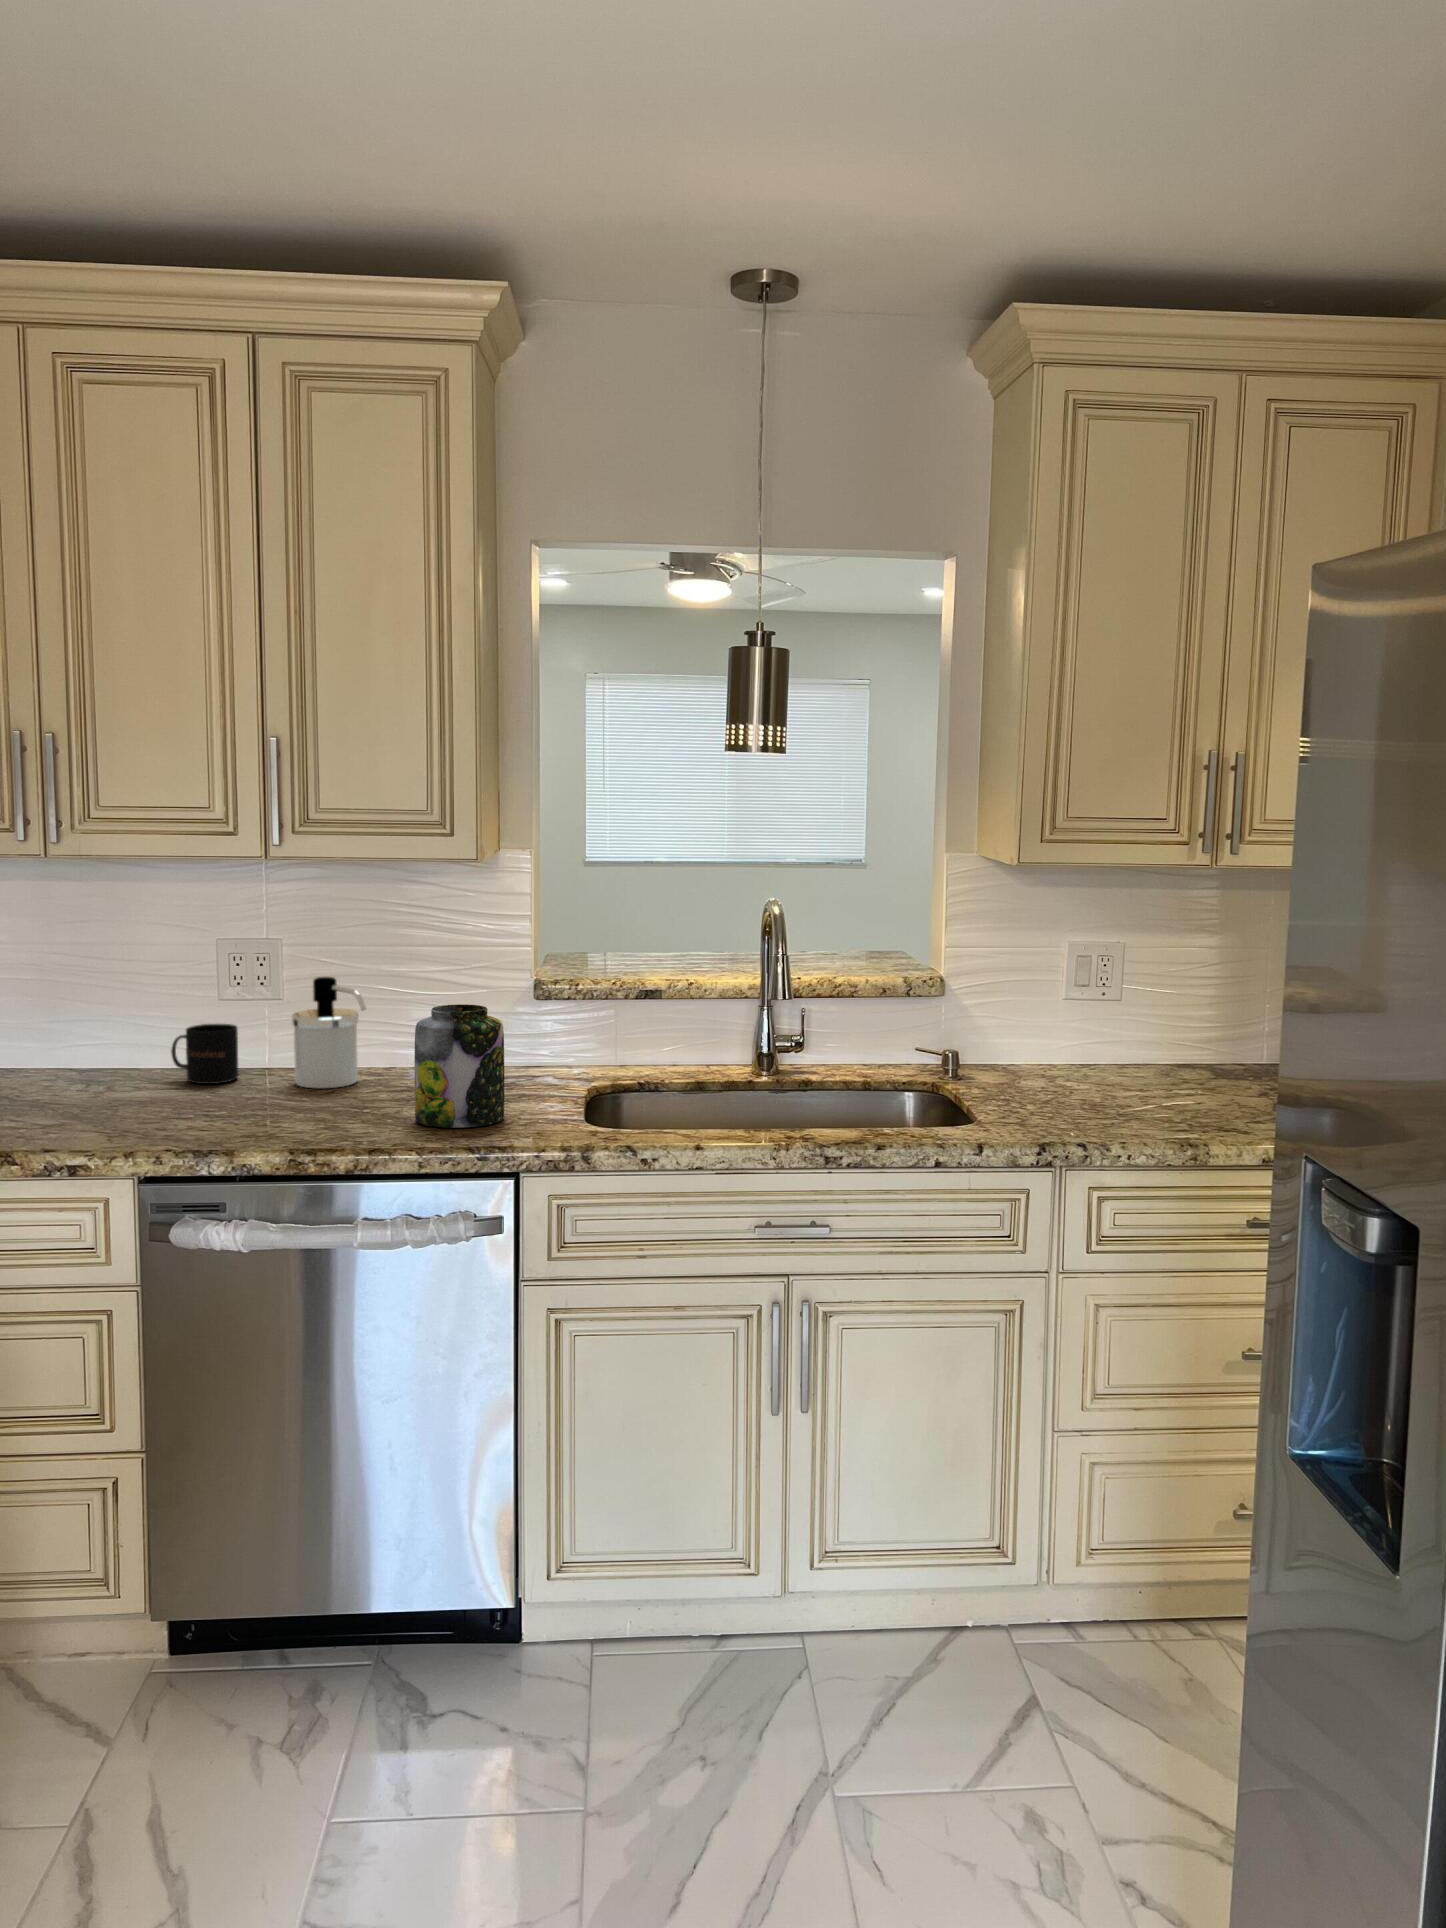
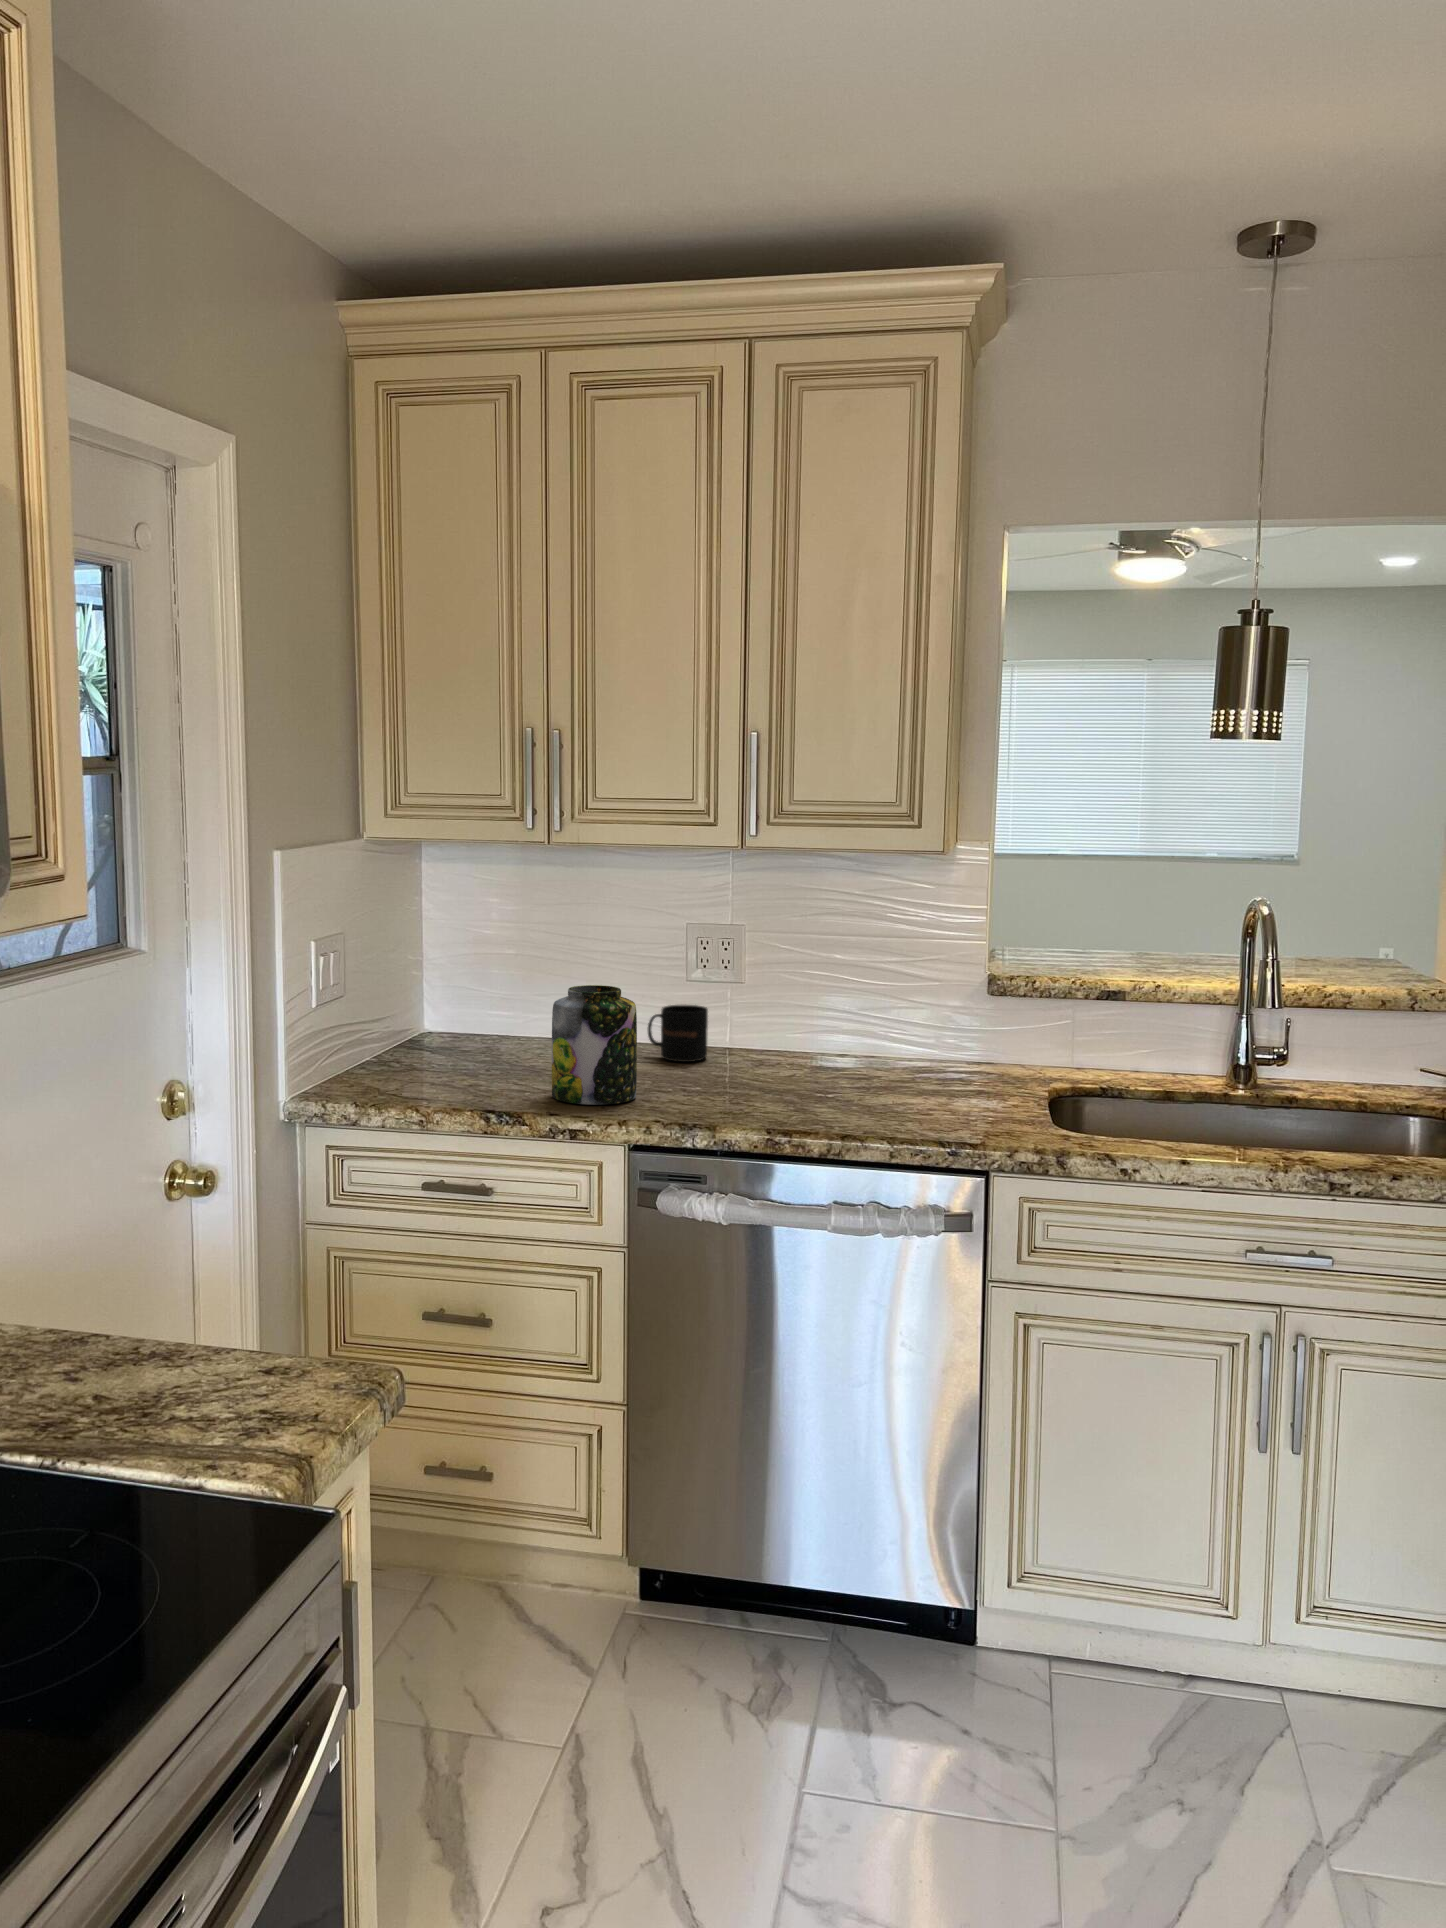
soap dispenser: present [292,977,366,1088] -> none [759,964,833,1073]
jar: present [415,1004,504,1128] -> present [552,985,637,1105]

